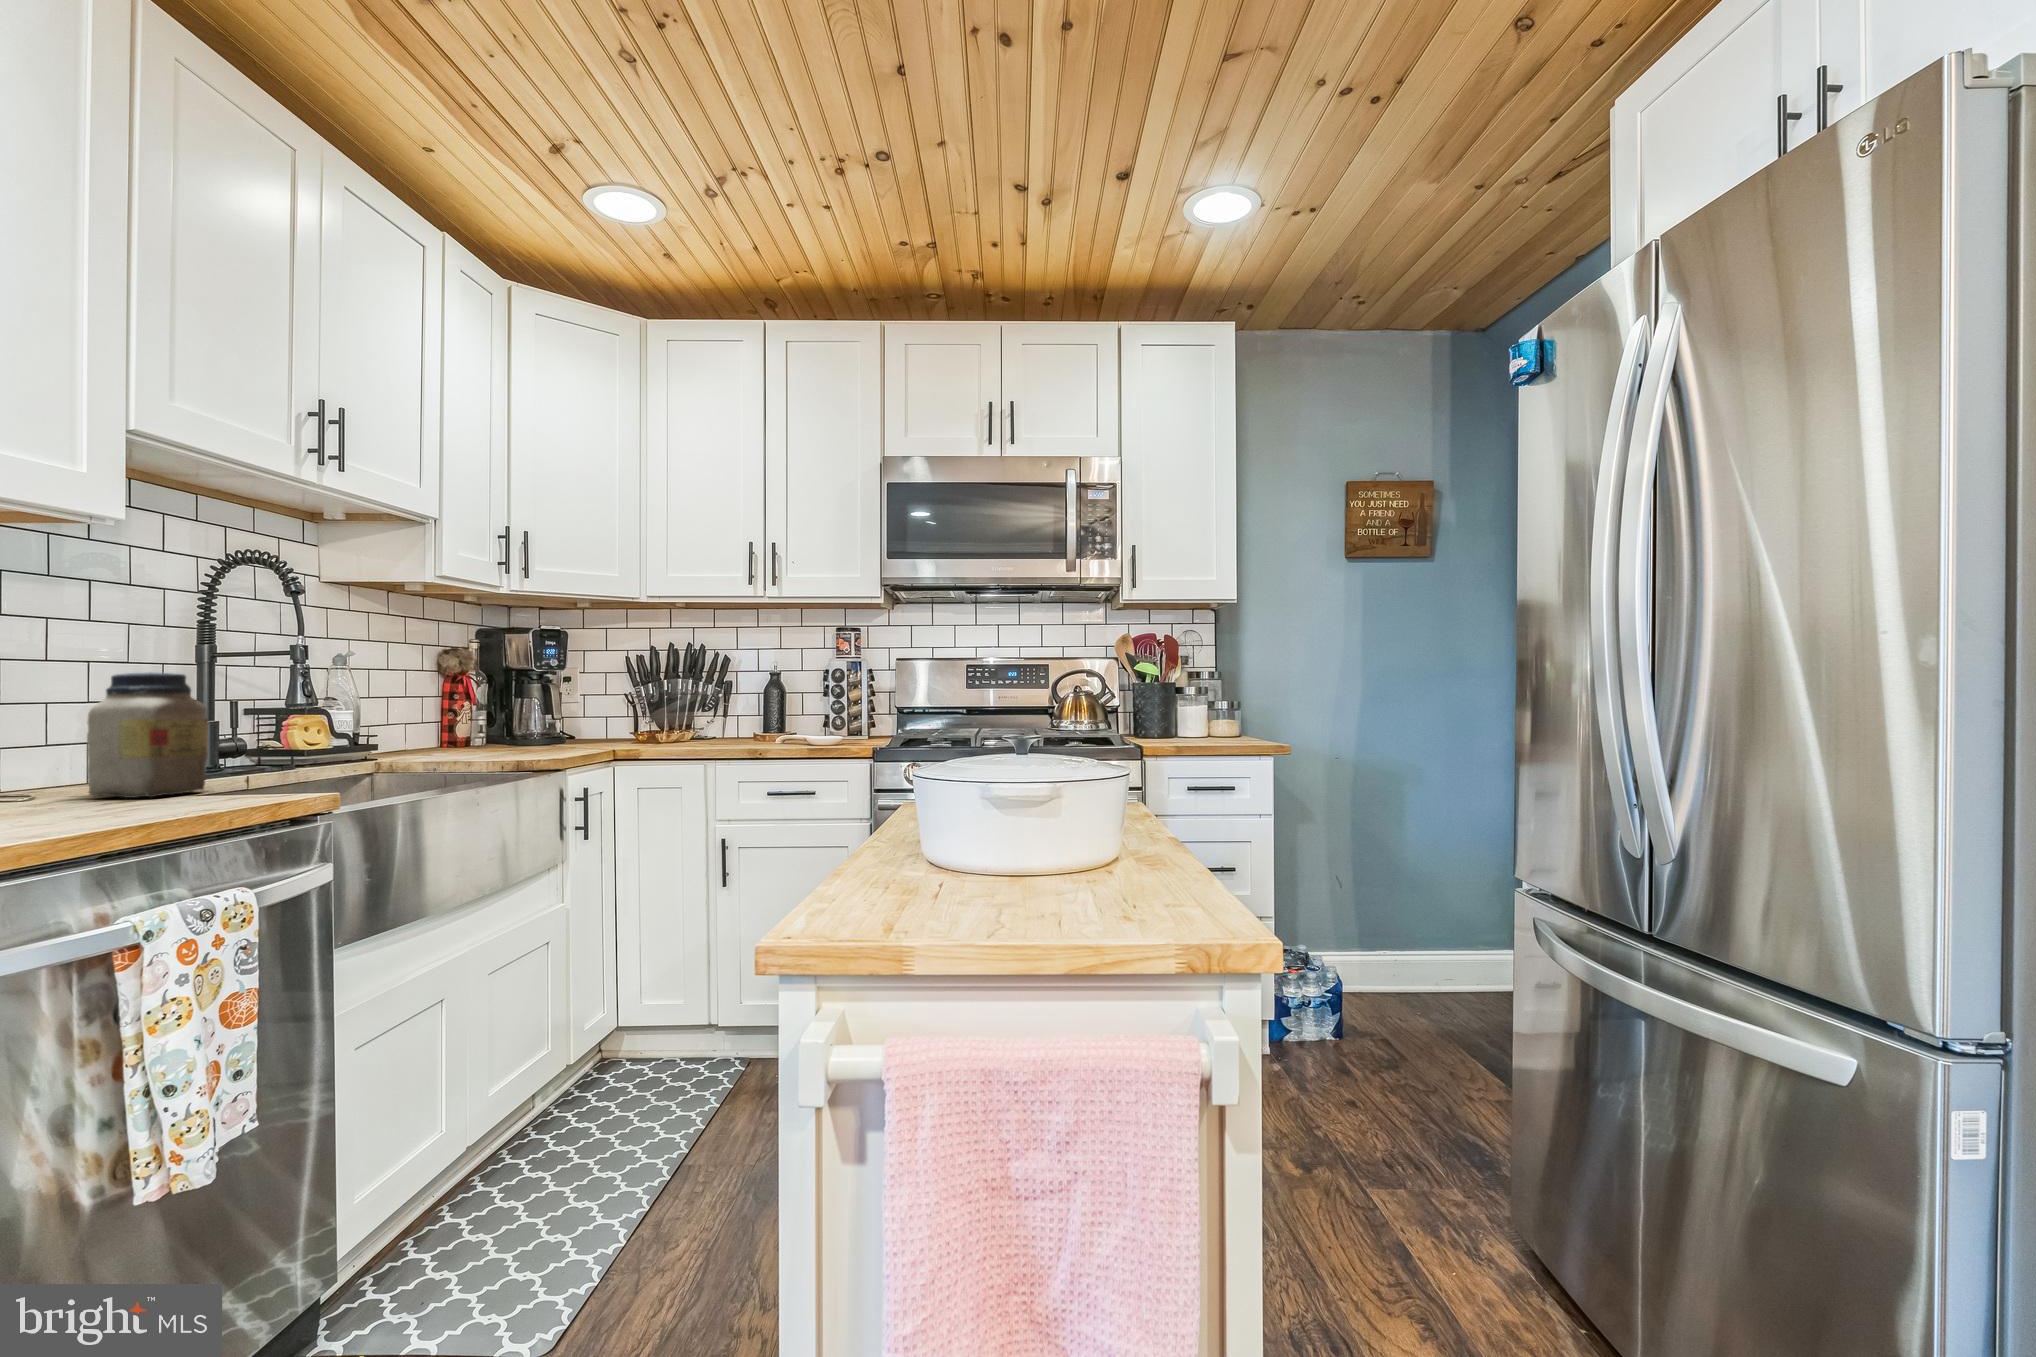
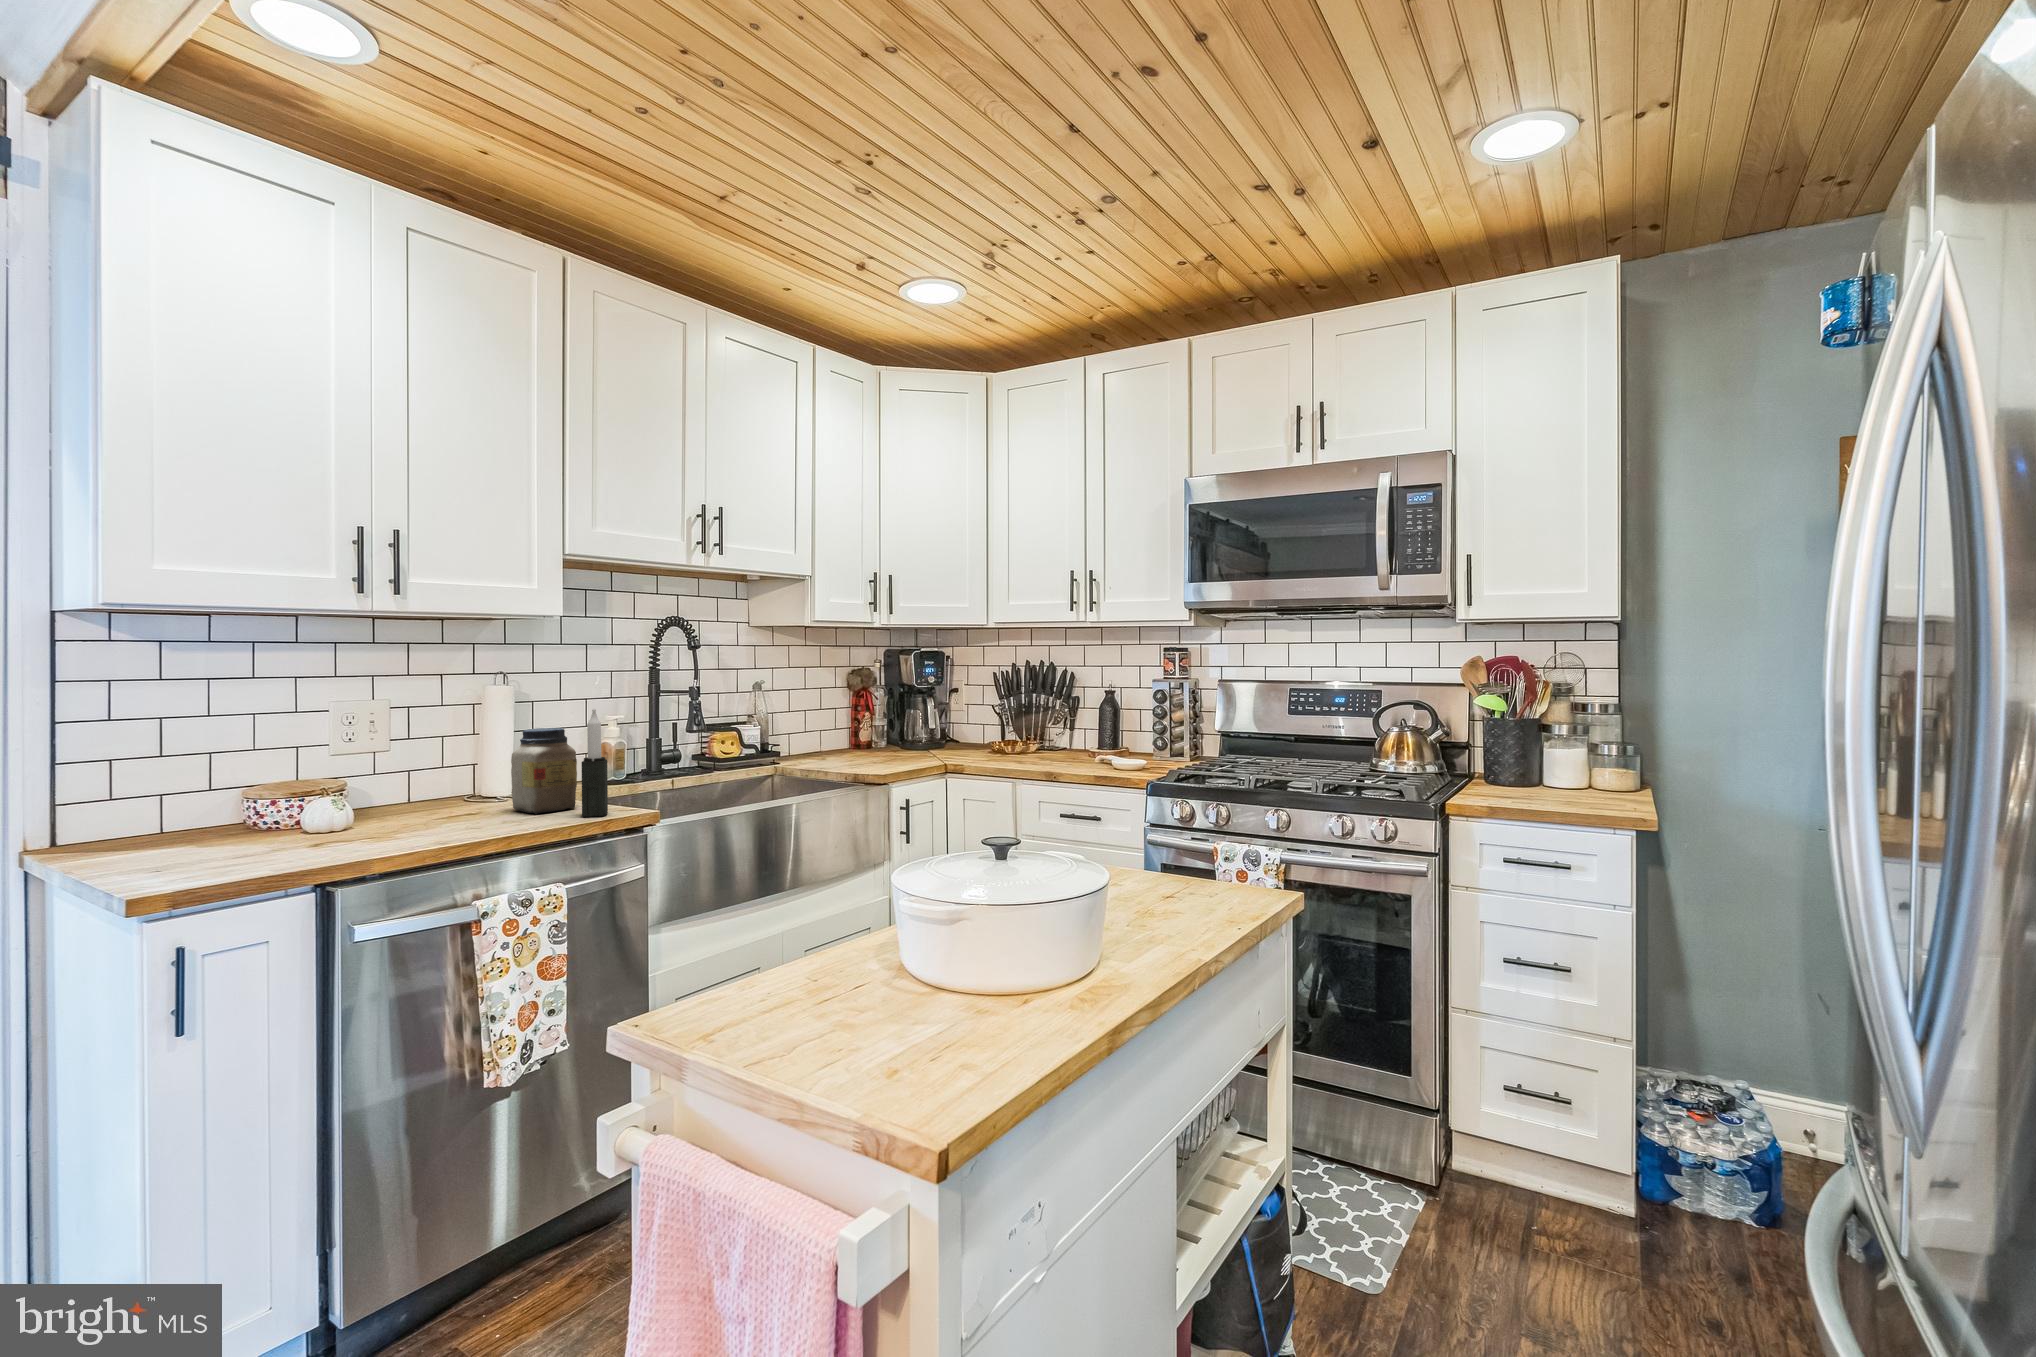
candle: none [246,641,289,795] -> present [582,709,608,817]

